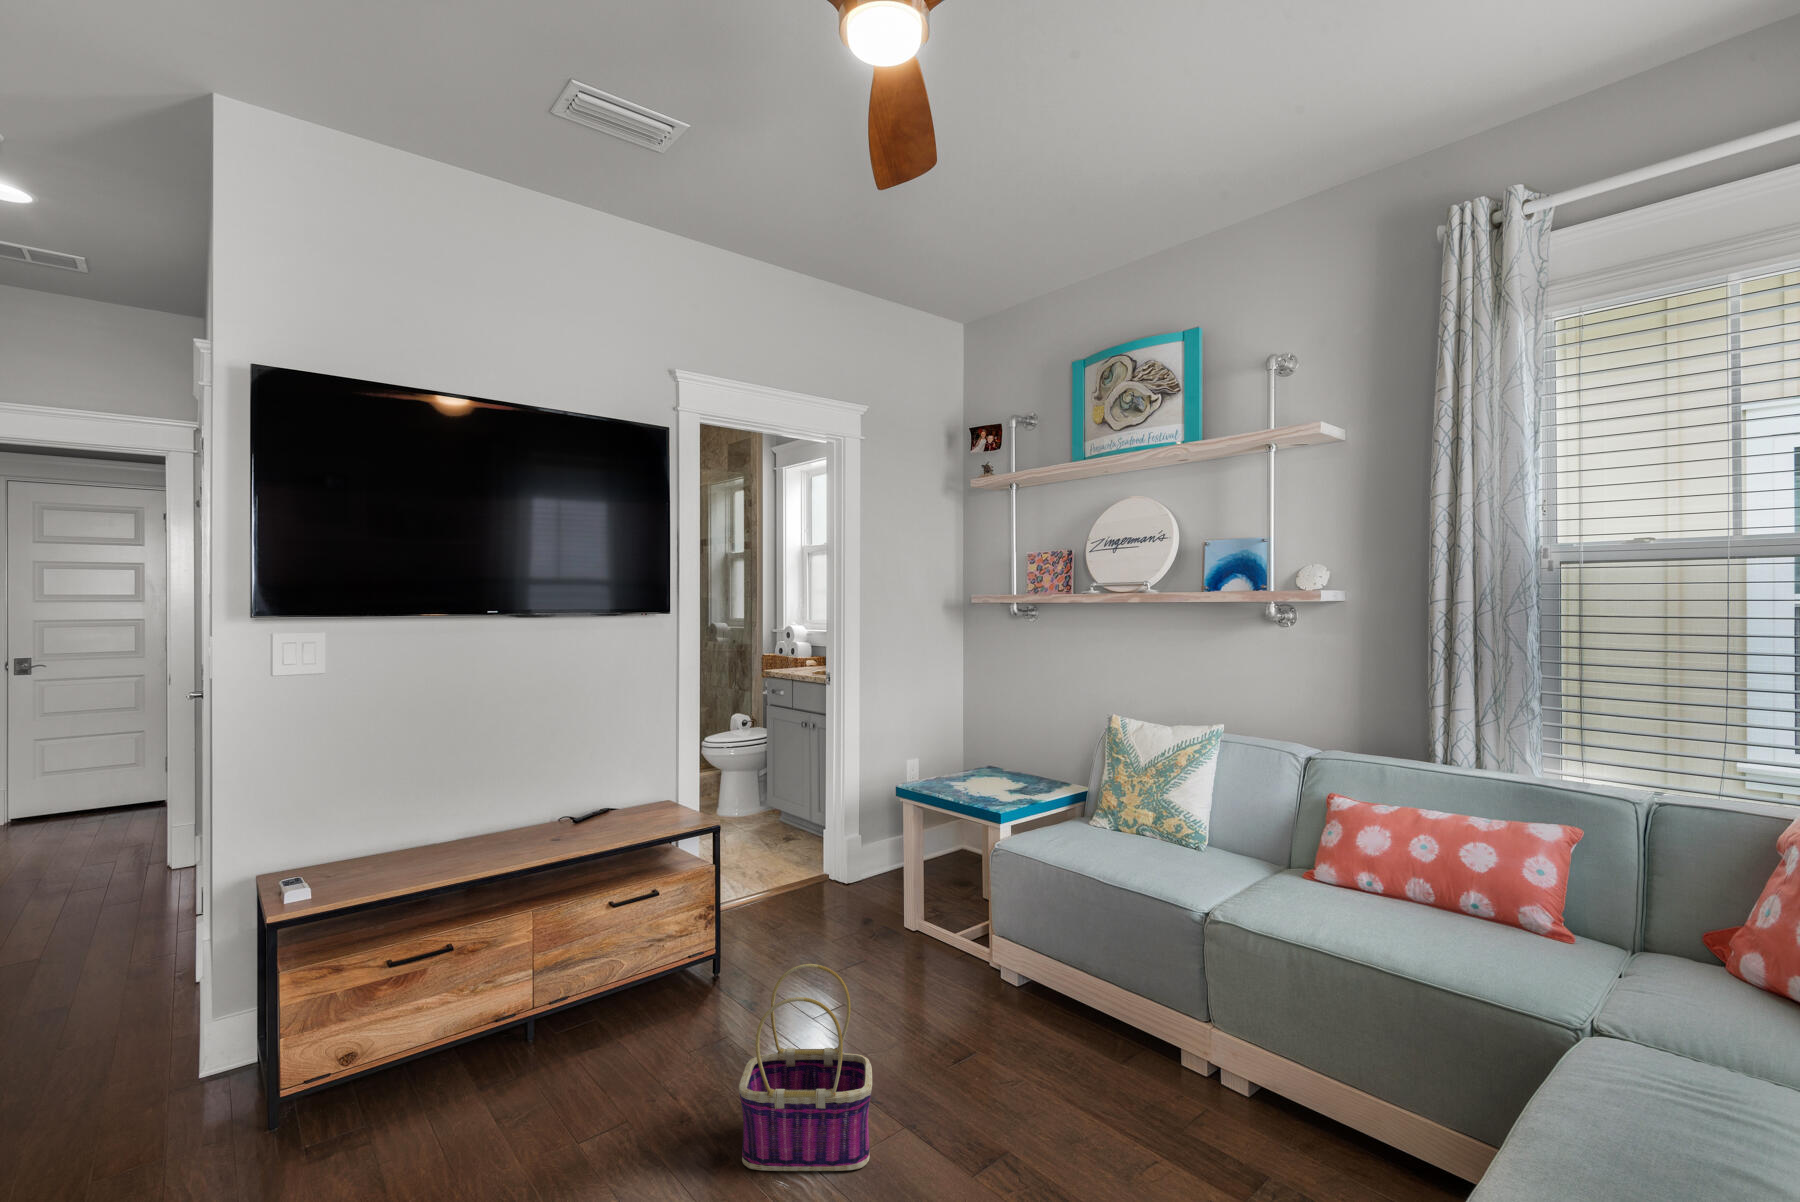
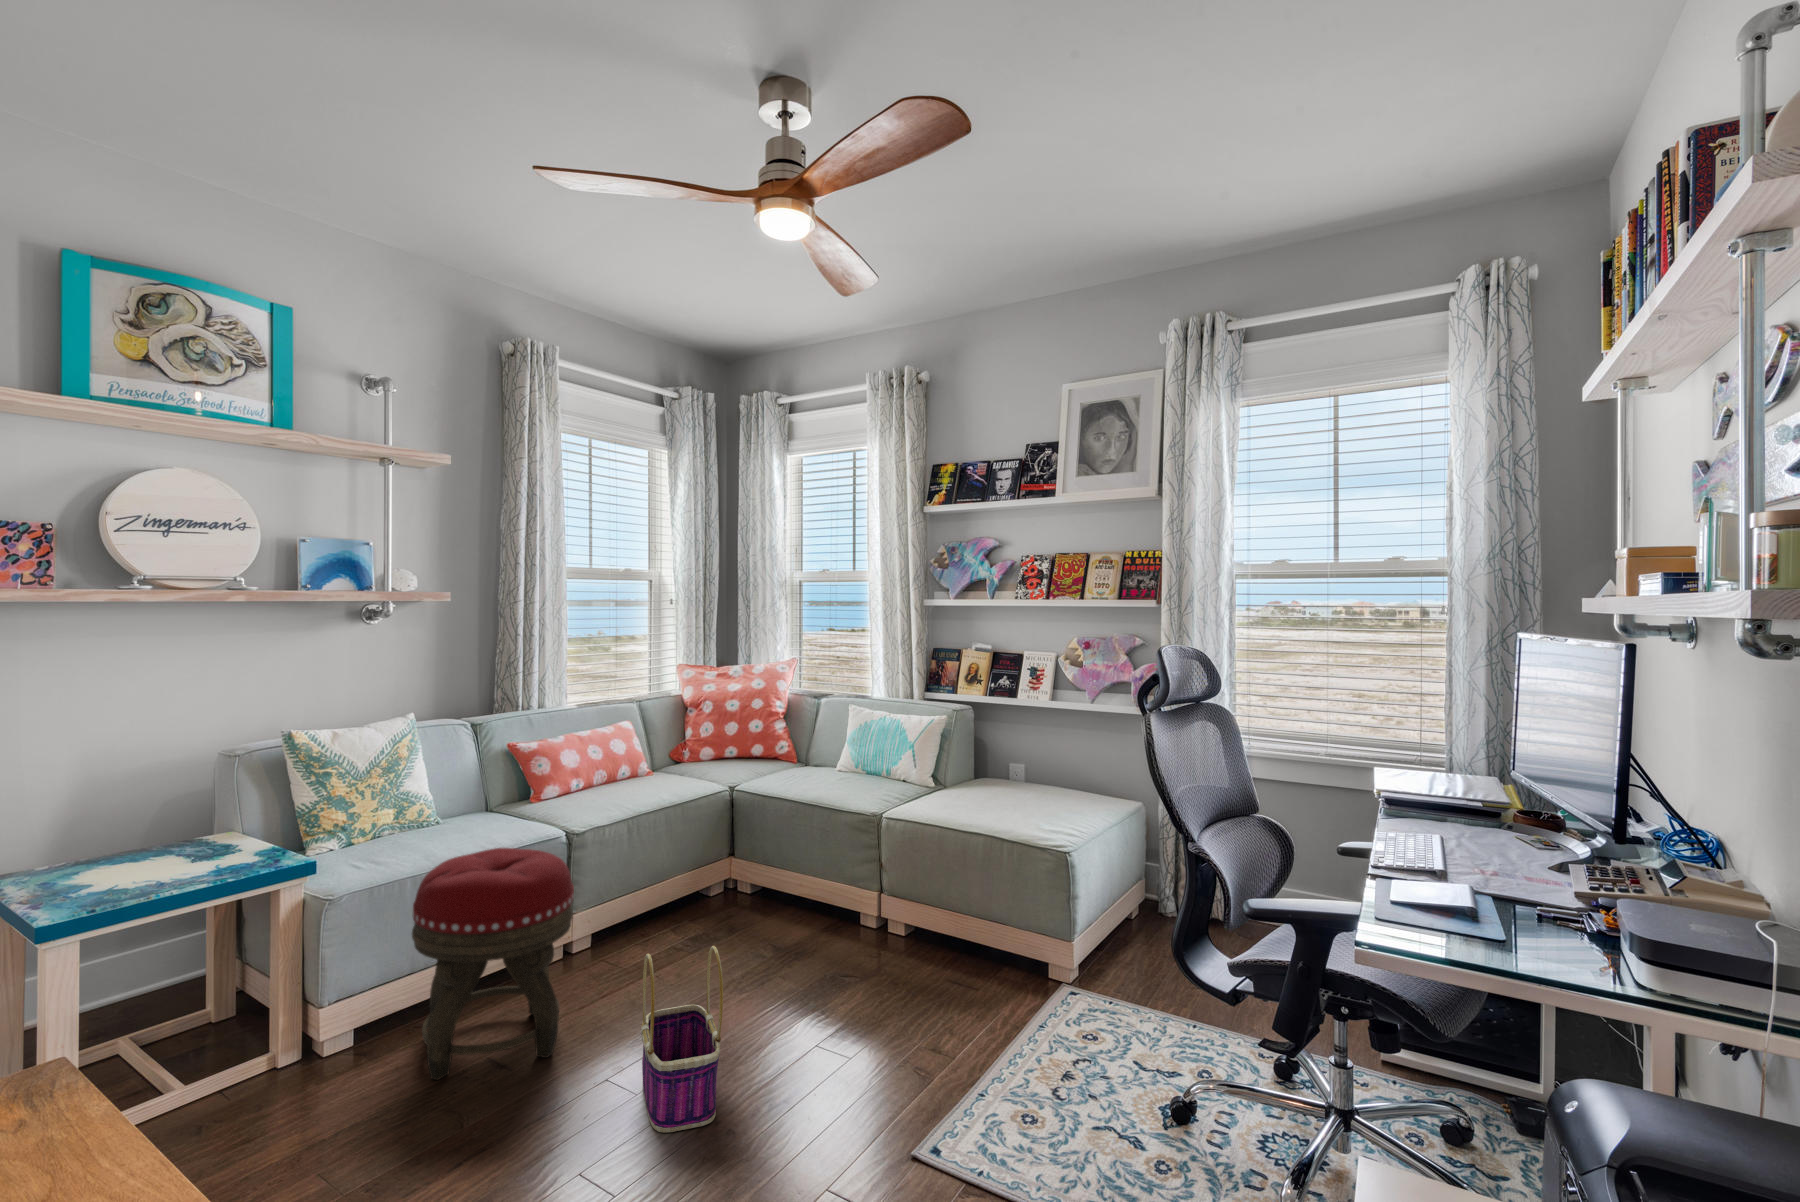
footstool: none [911,843,1060,1073] -> present [412,848,574,1080]

